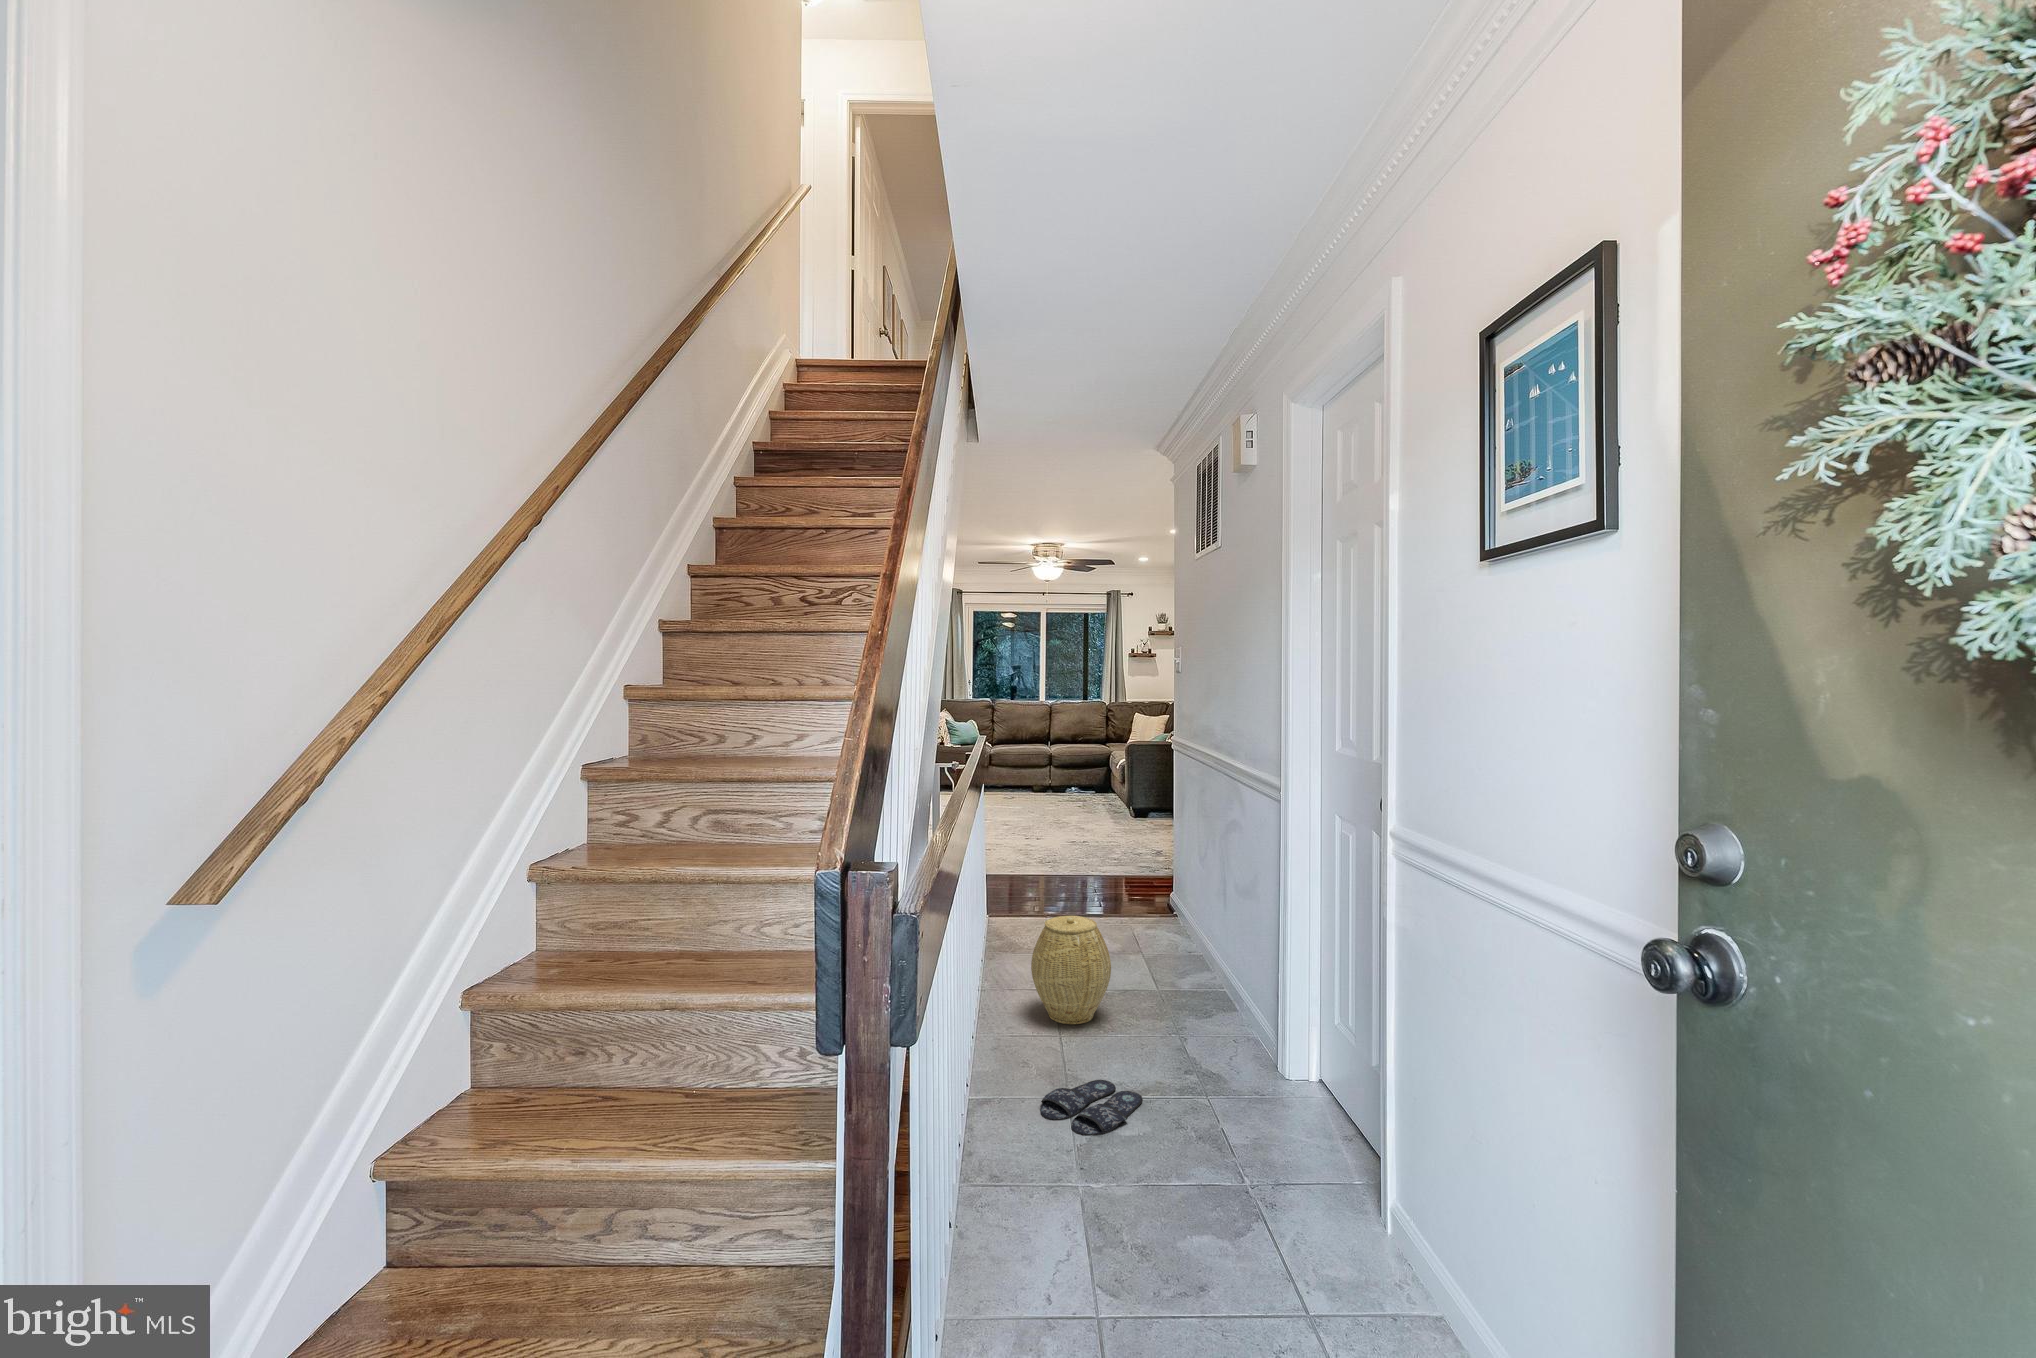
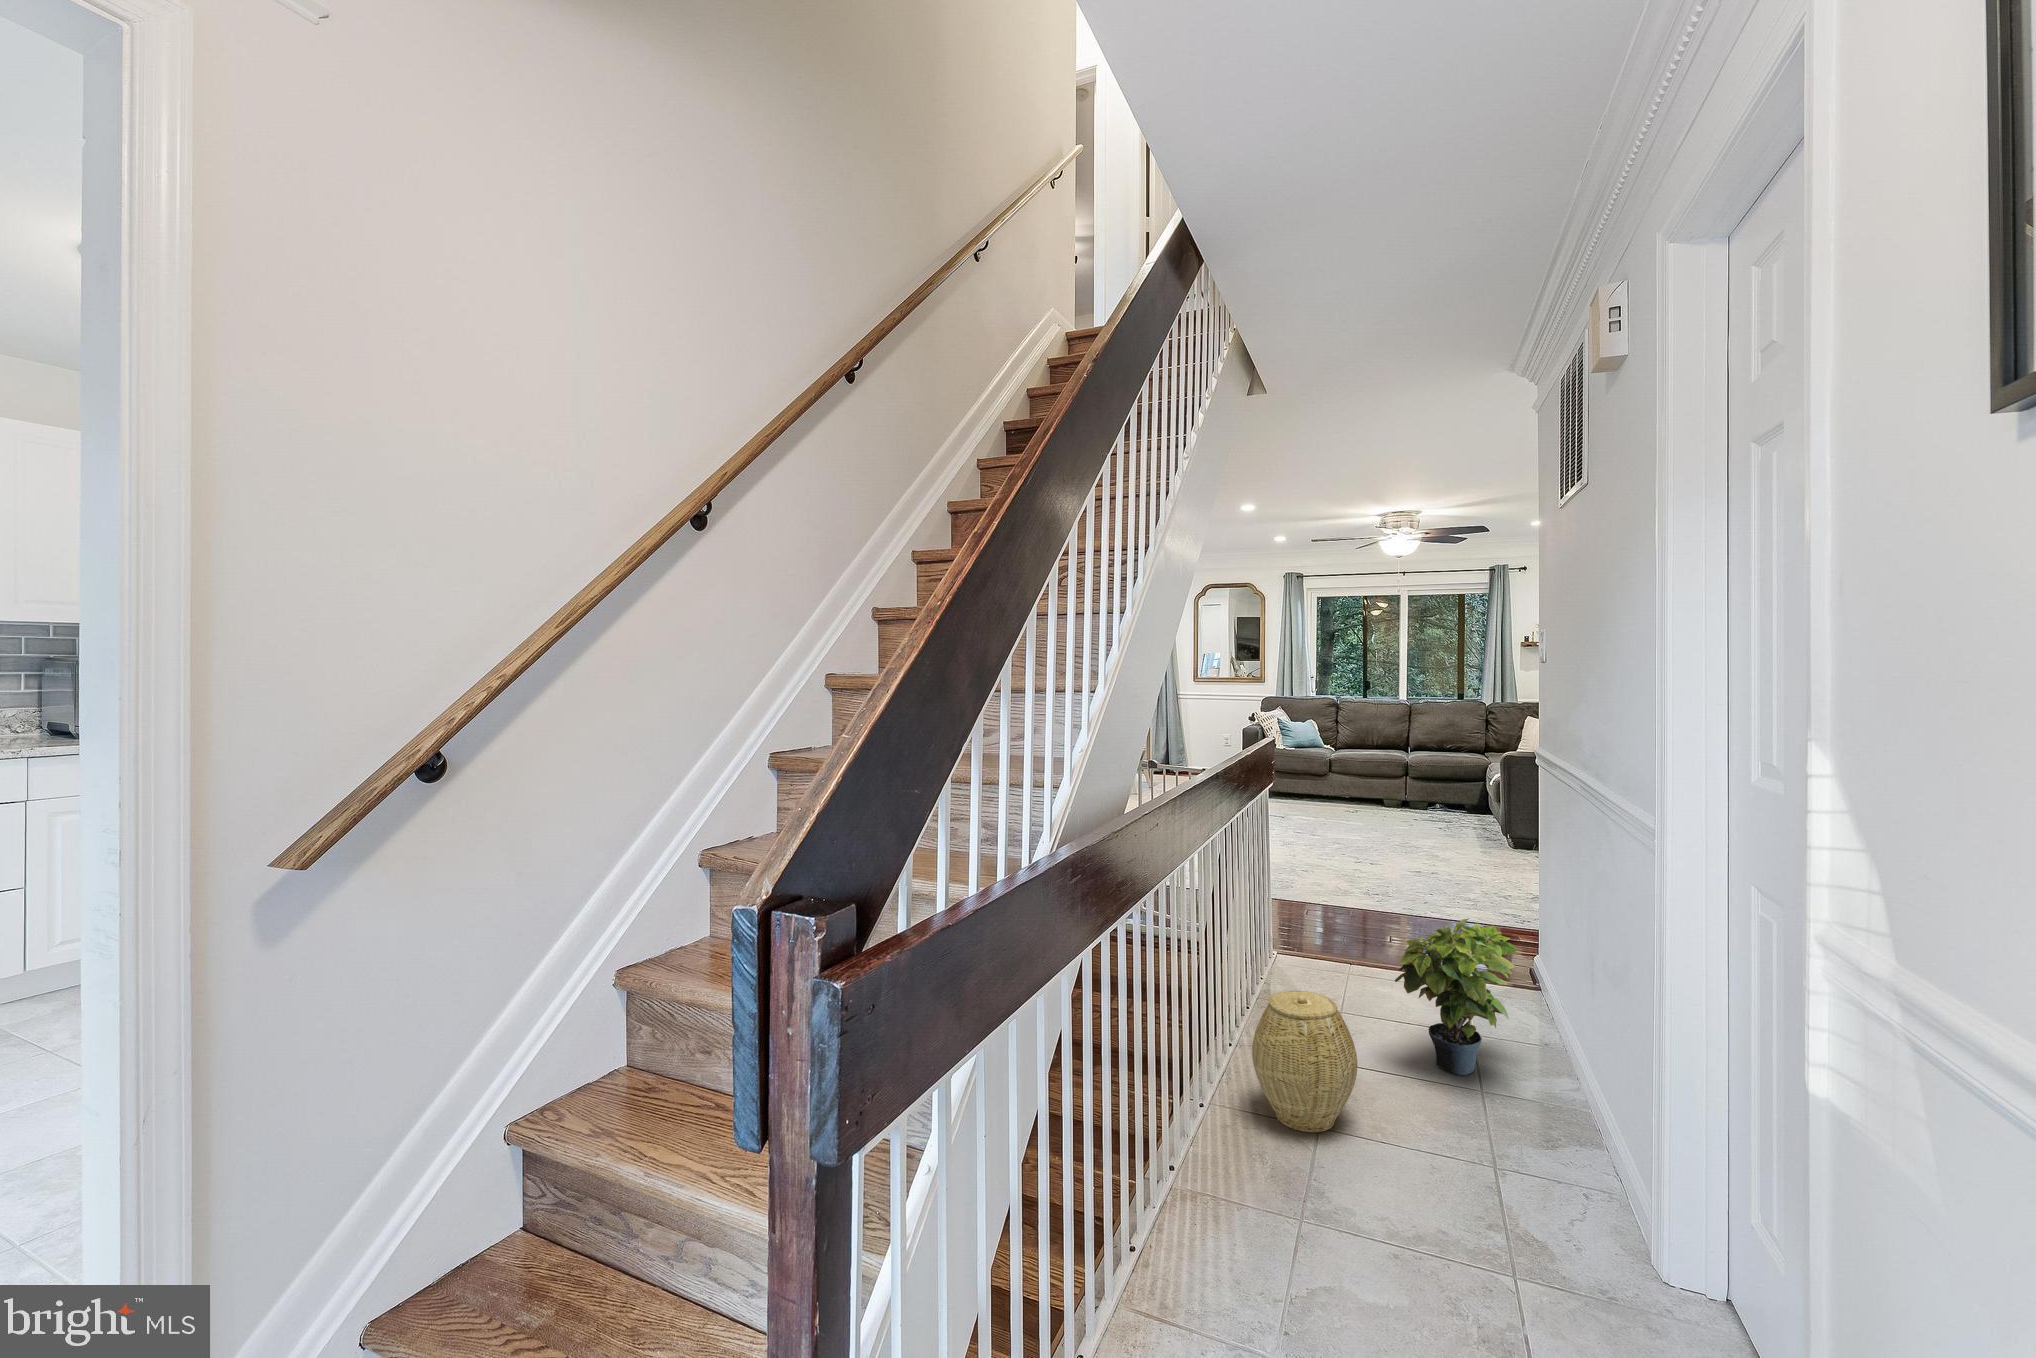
potted plant: none [1121,851,1204,972] -> present [1395,919,1518,1075]
slippers: present [1041,1080,1143,1136] -> none [1205,1223,1351,1310]

